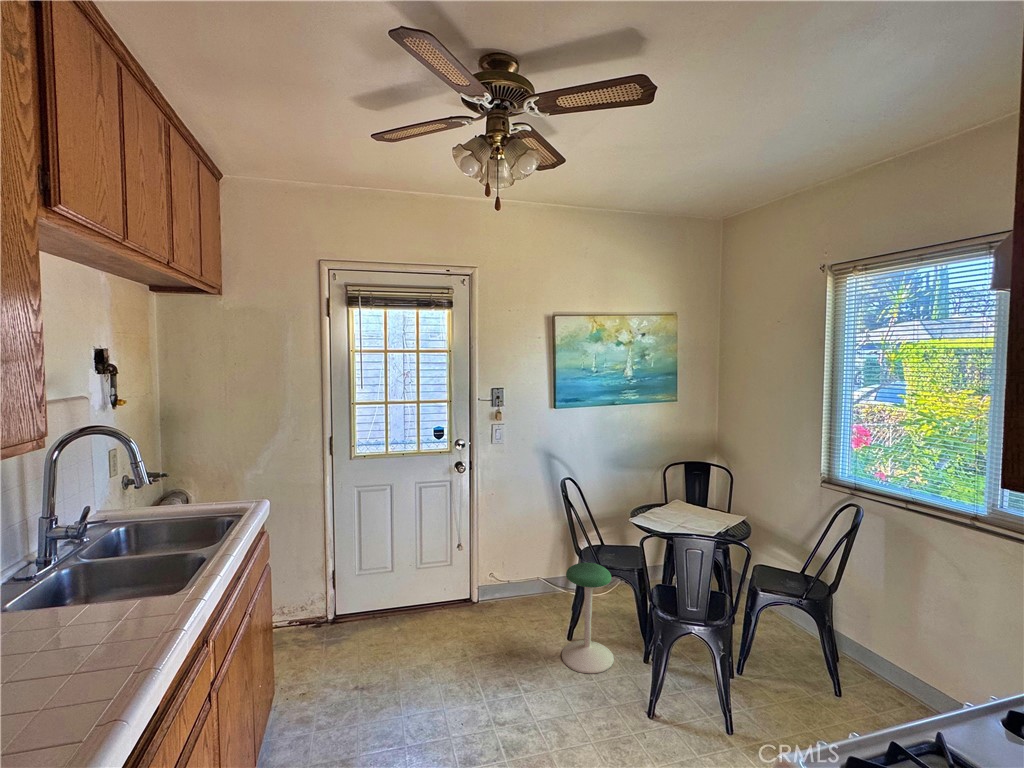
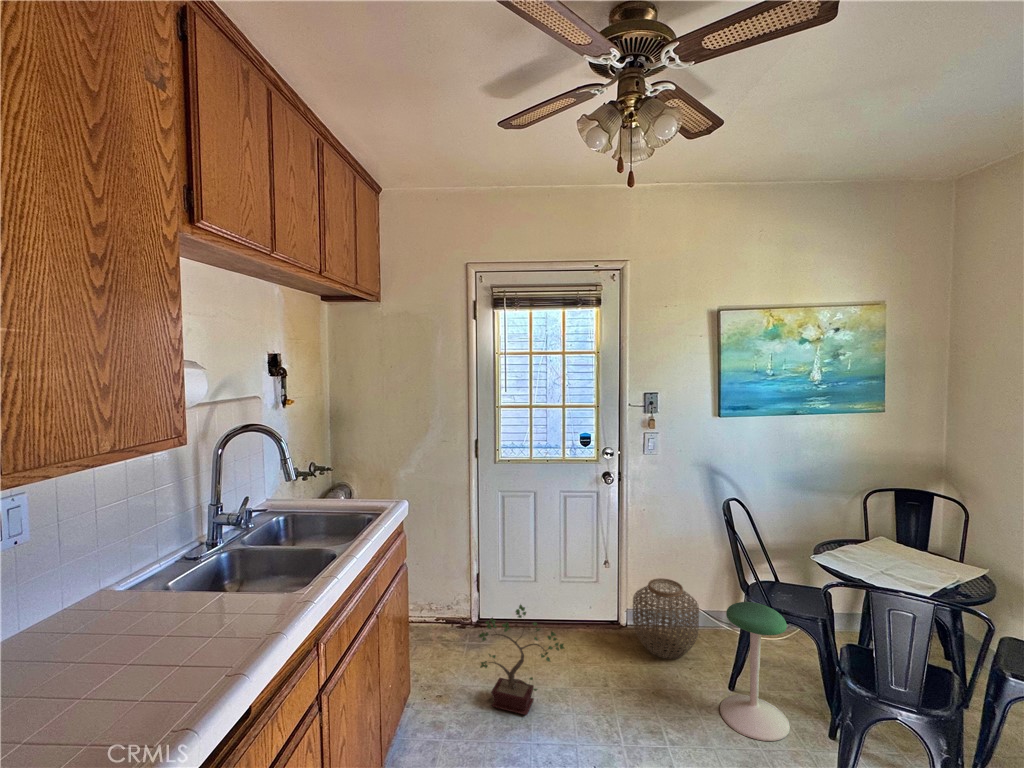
woven basket: none [486,554,542,623] -> present [633,578,699,659]
potted plant: none [342,594,433,699] -> present [478,605,564,715]

